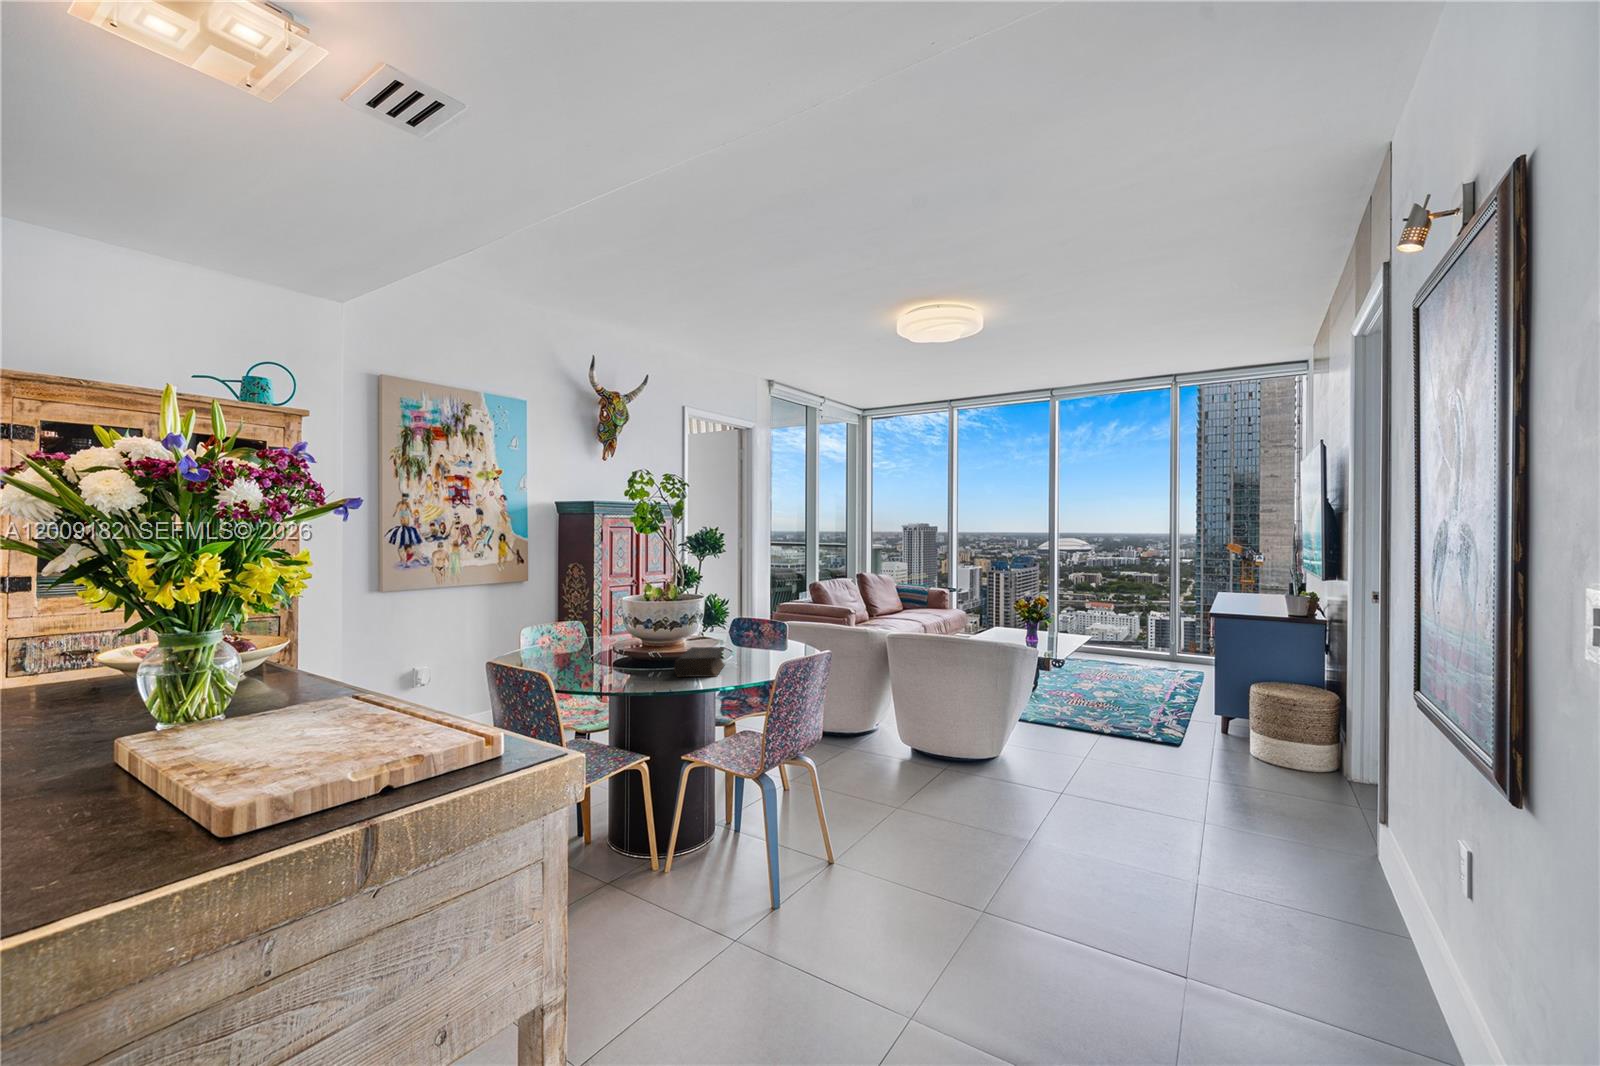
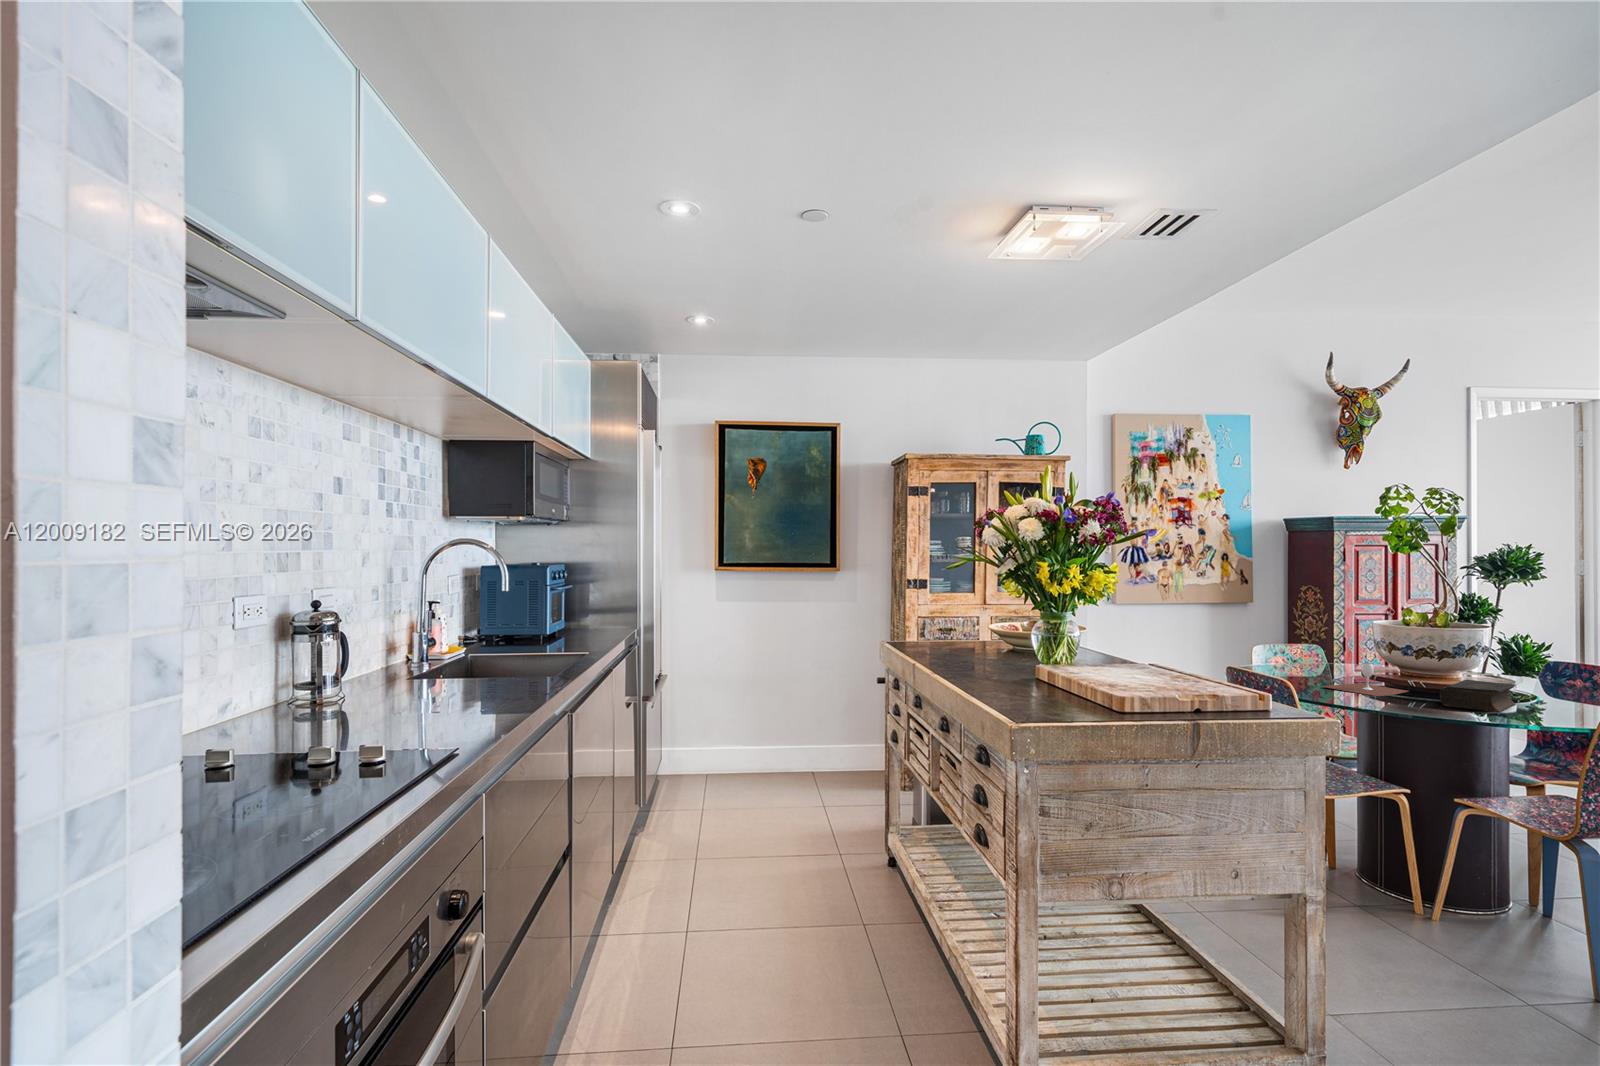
wine glass: none [576,640,656,674] -> present [1322,663,1408,696]

